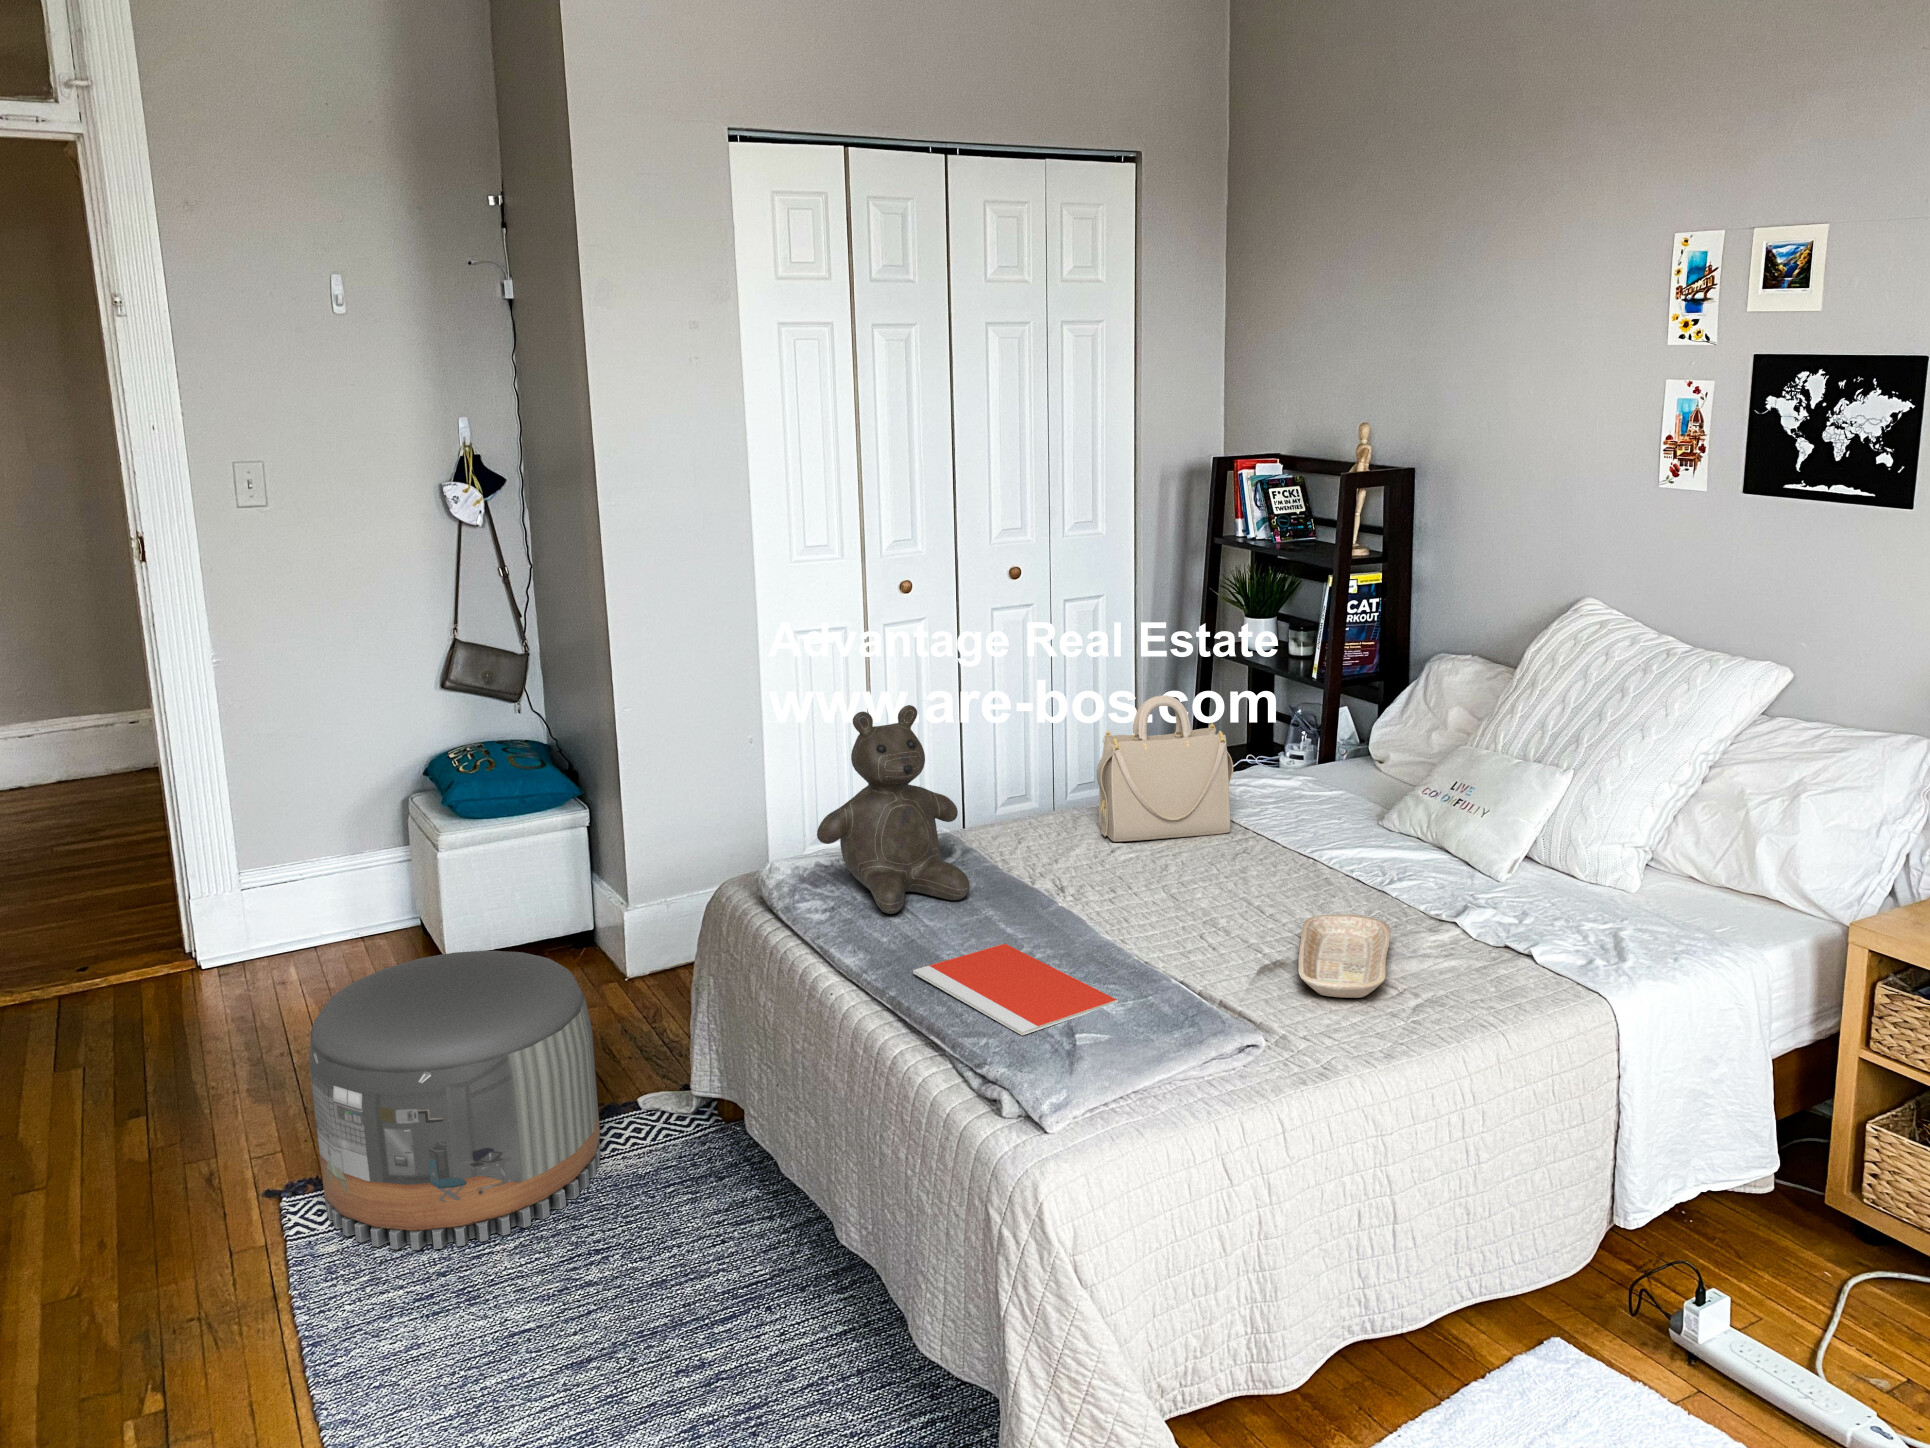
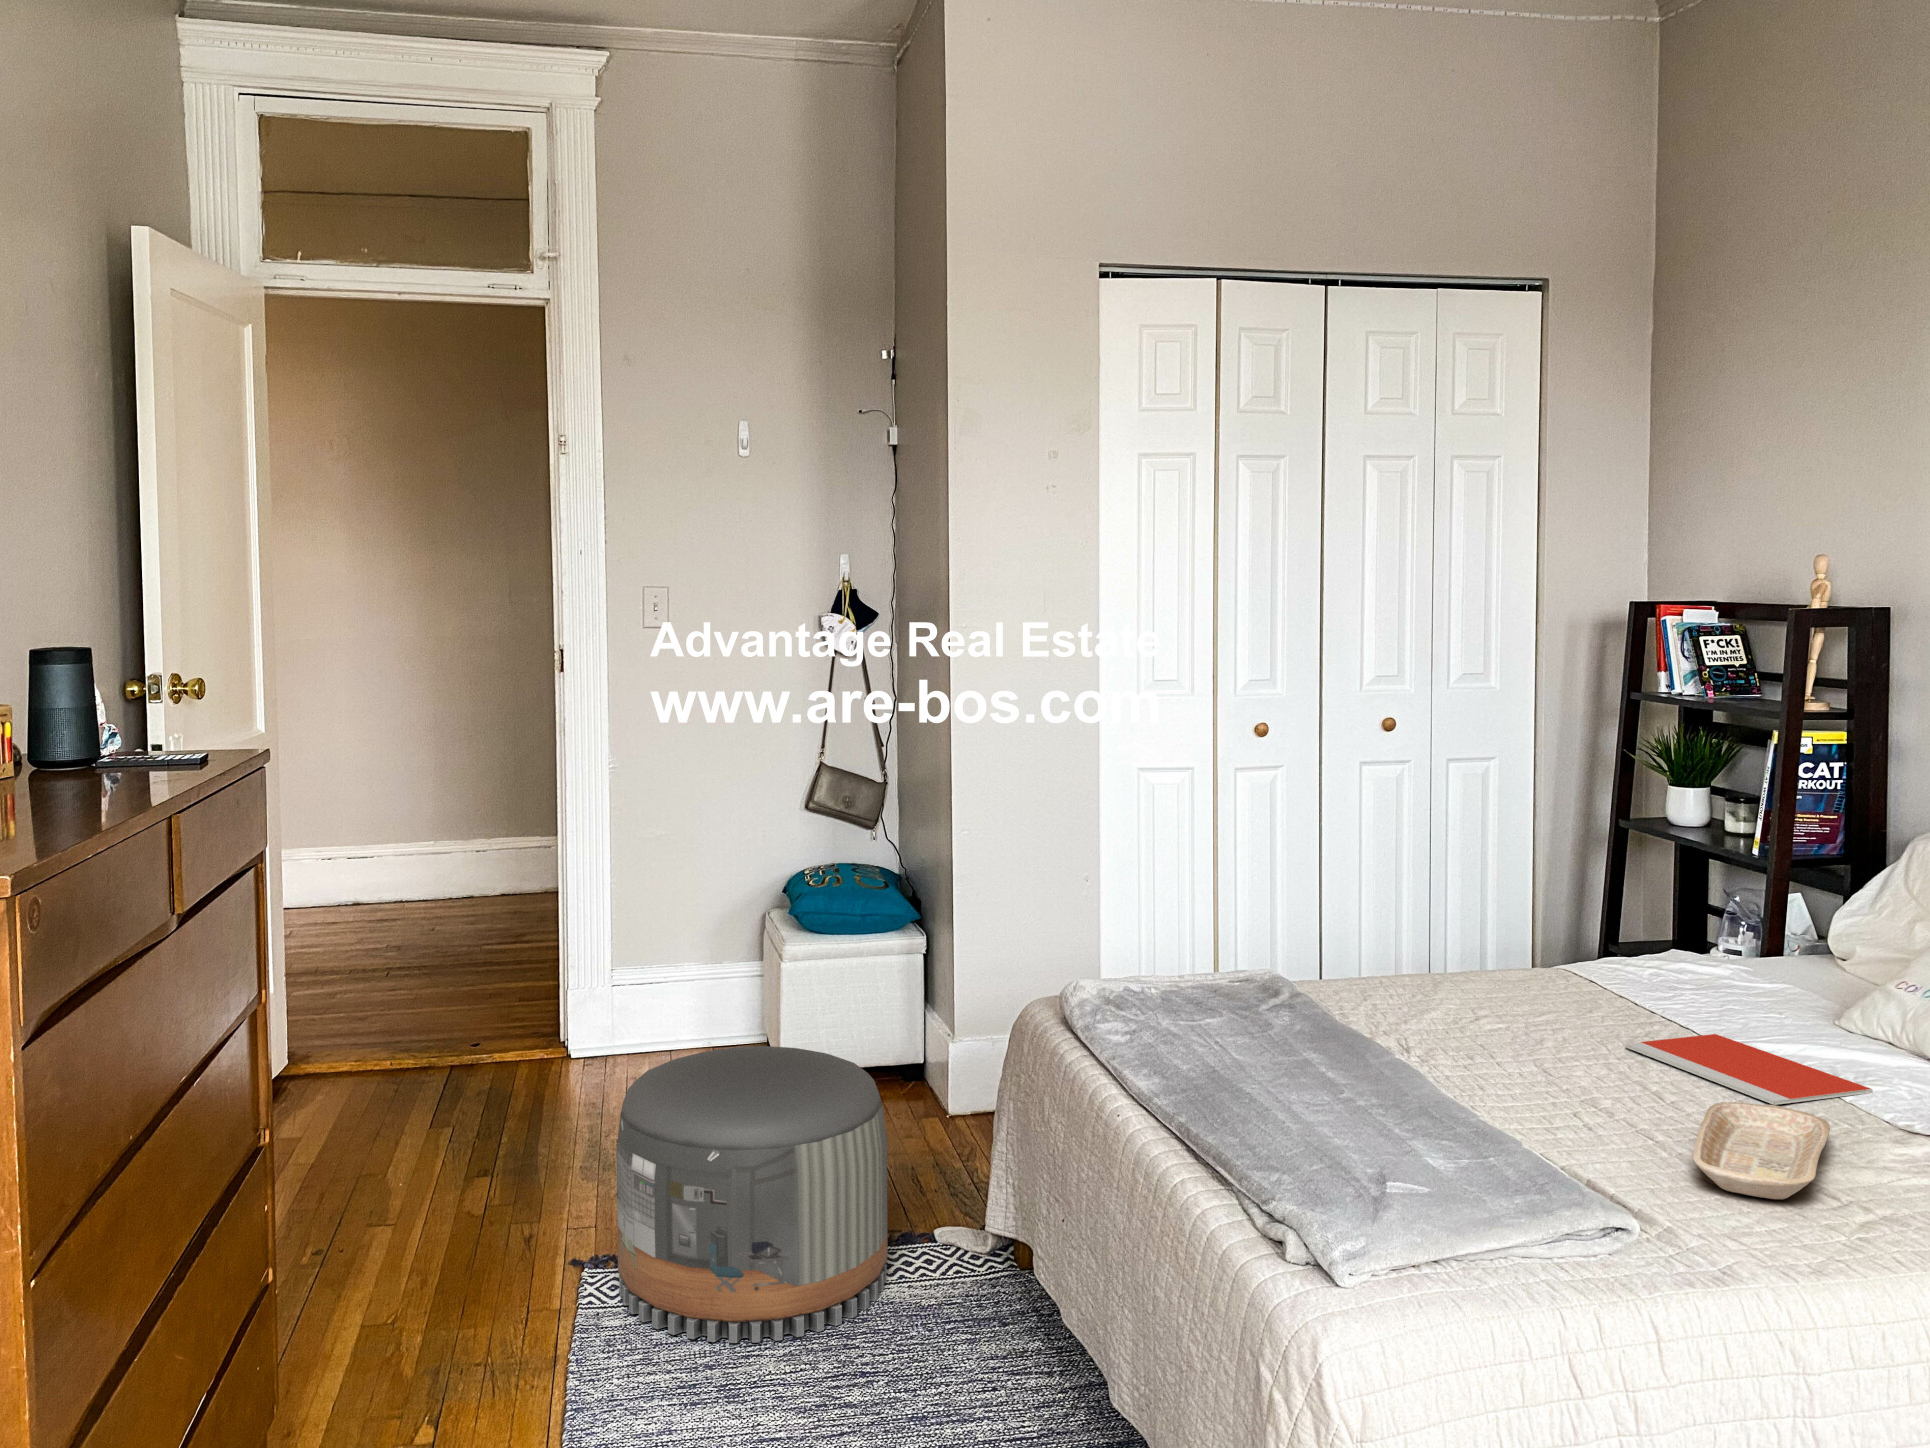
handbag: present [1097,696,1233,842] -> none [1461,841,1634,1012]
teddy bear: present [817,705,969,914] -> none [1127,819,1293,1045]
notebook: present [913,944,1118,1035] -> present [1625,1034,1872,1105]

